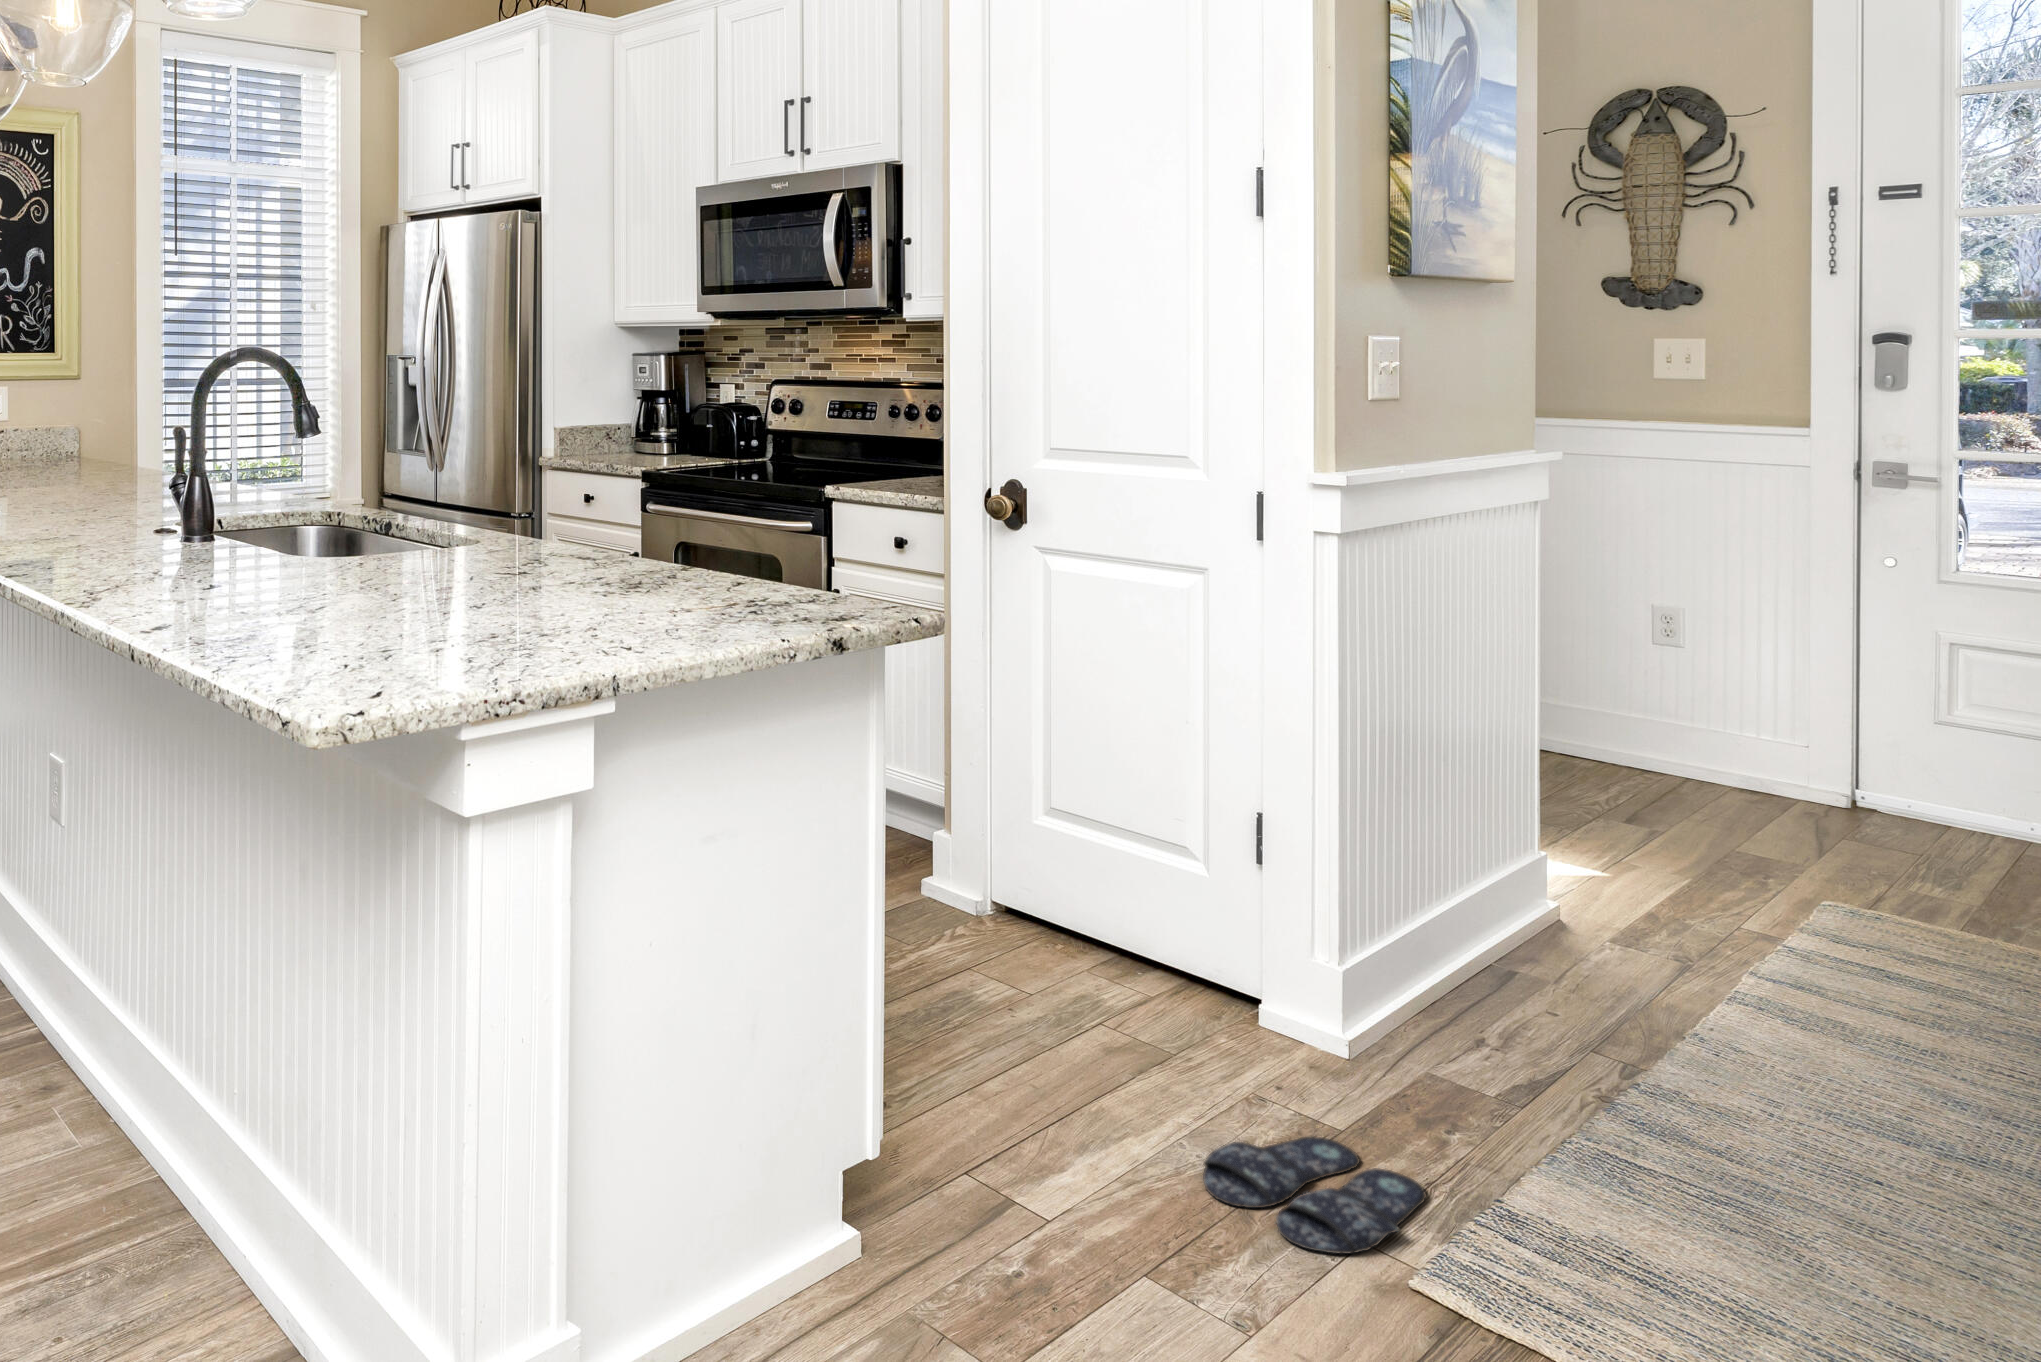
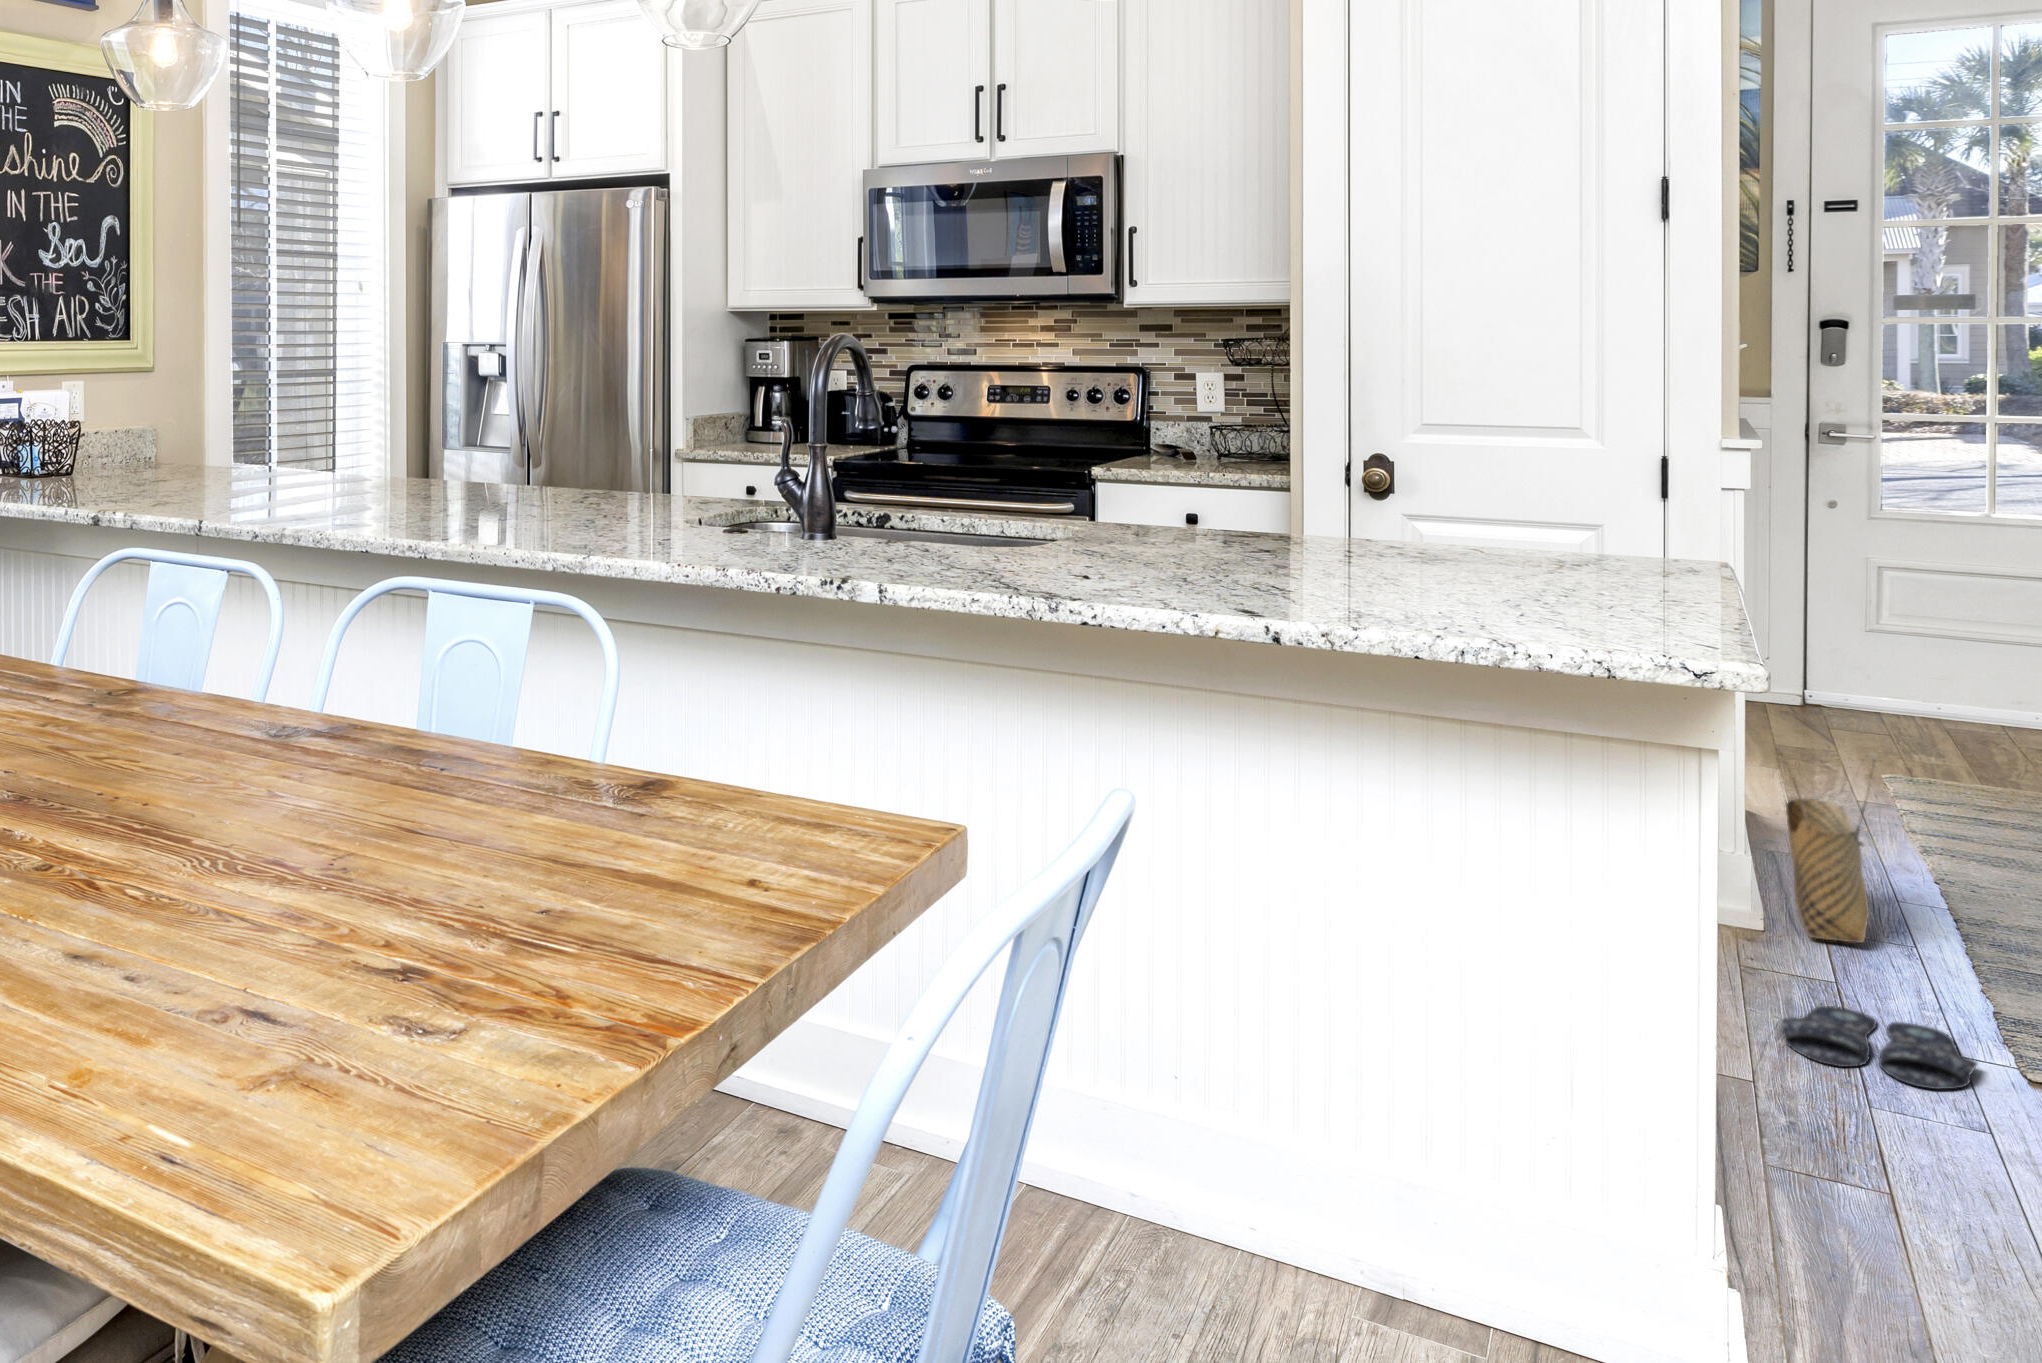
woven basket: none [1415,836,1531,1075] -> present [1775,749,1875,943]

